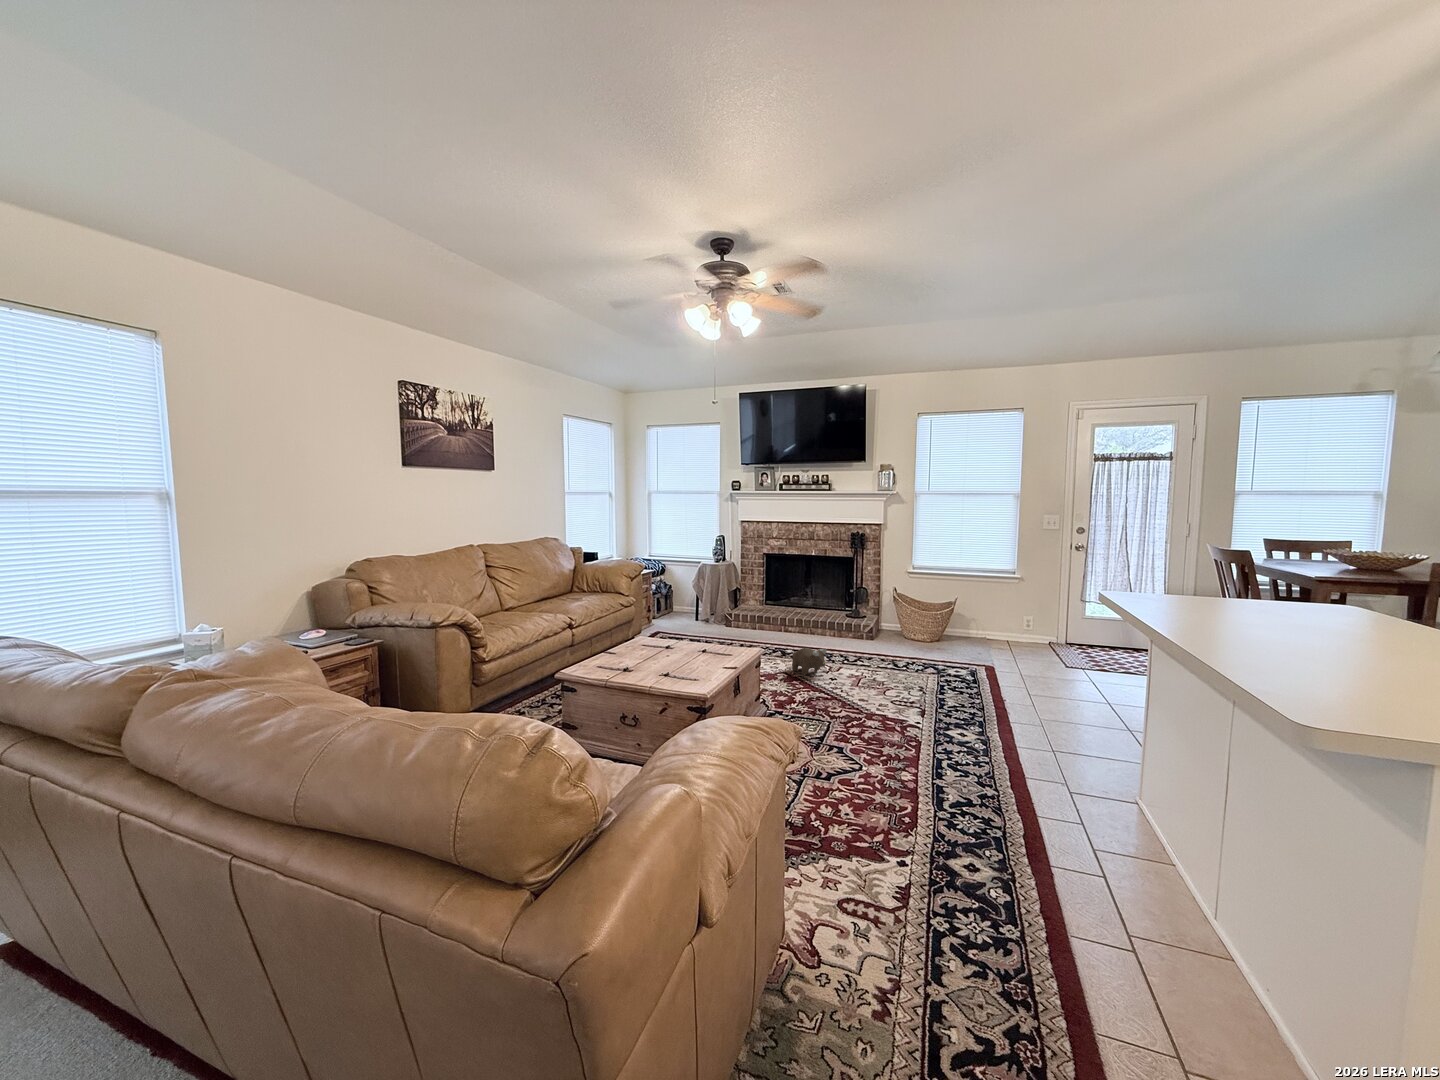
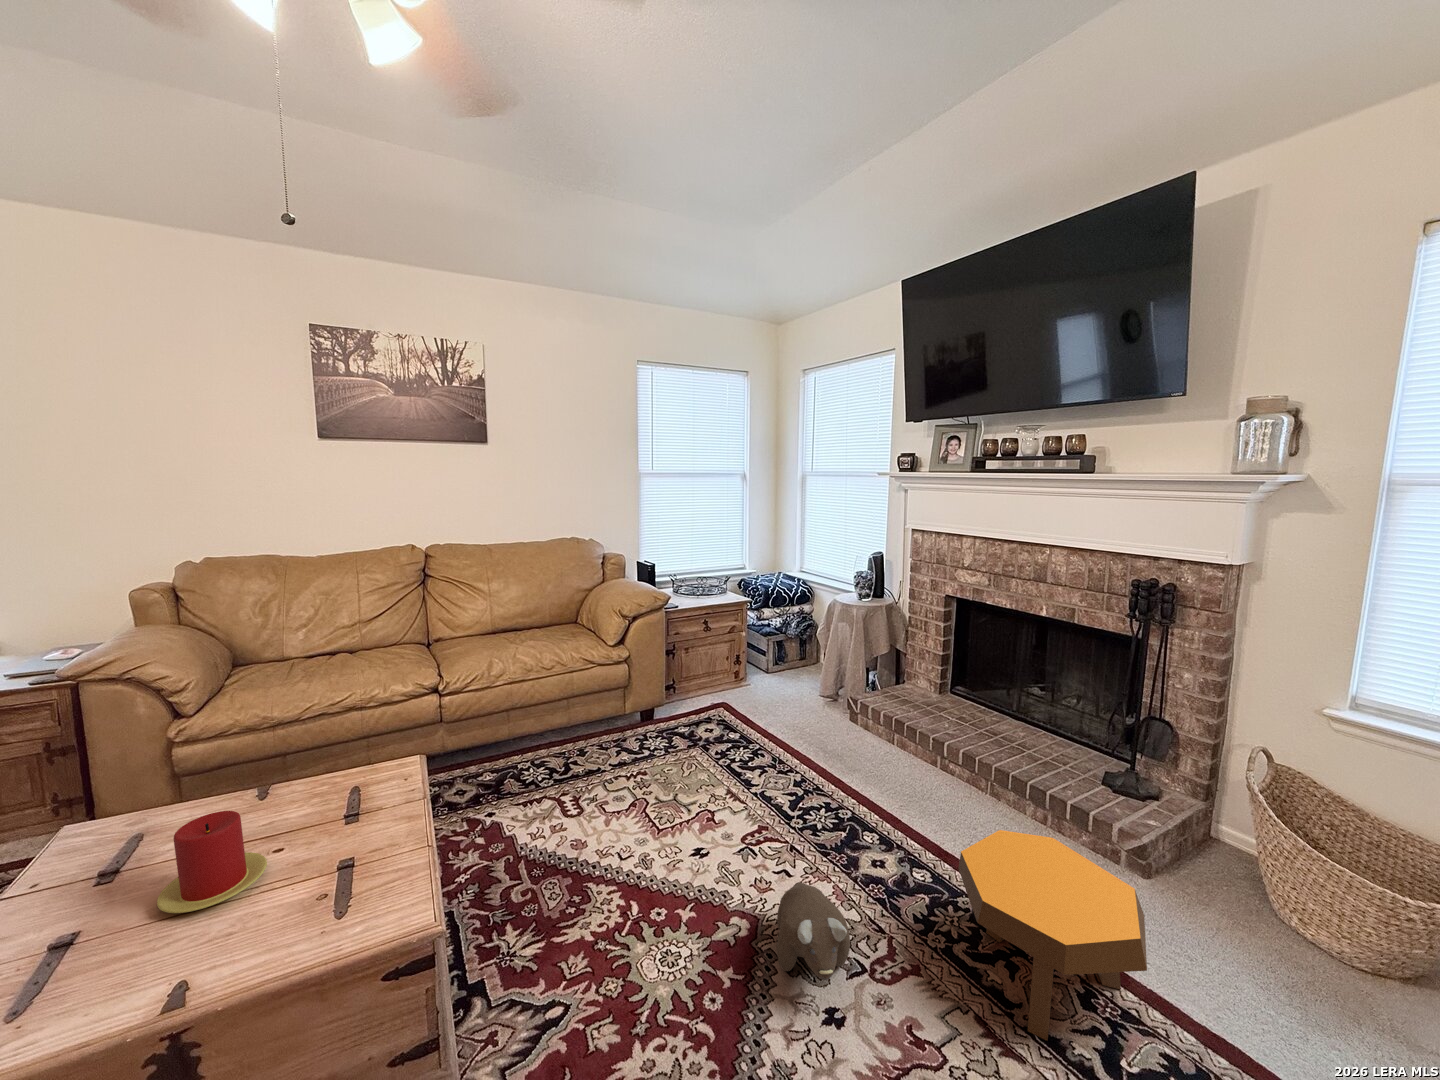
footstool: none [837,621,894,667] -> present [958,830,1147,1040]
candle: none [664,629,696,660] -> present [157,811,267,913]

